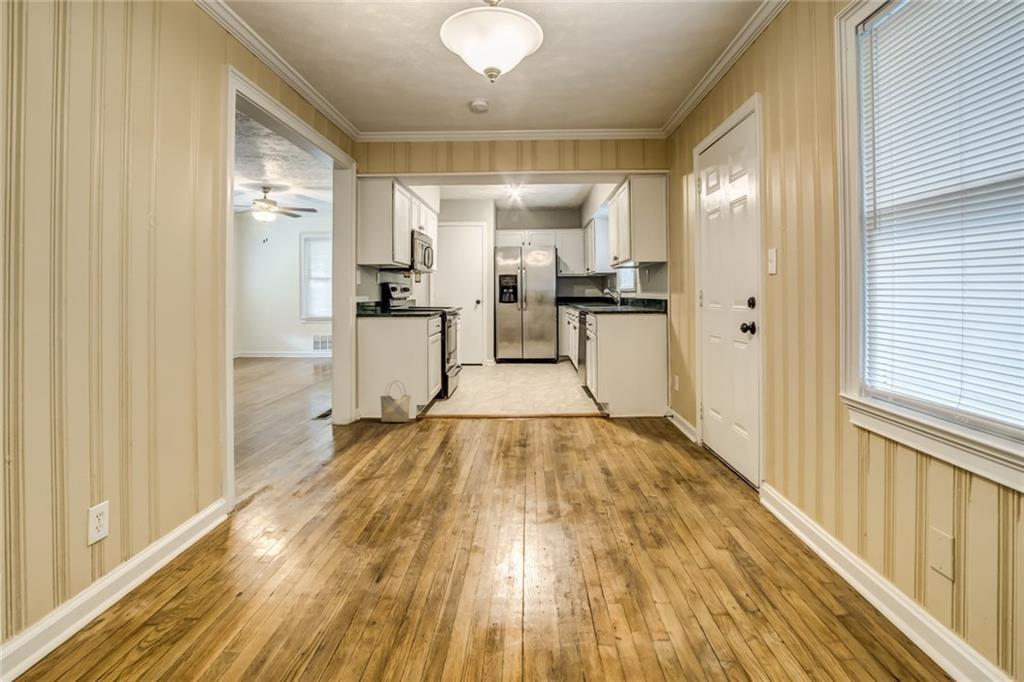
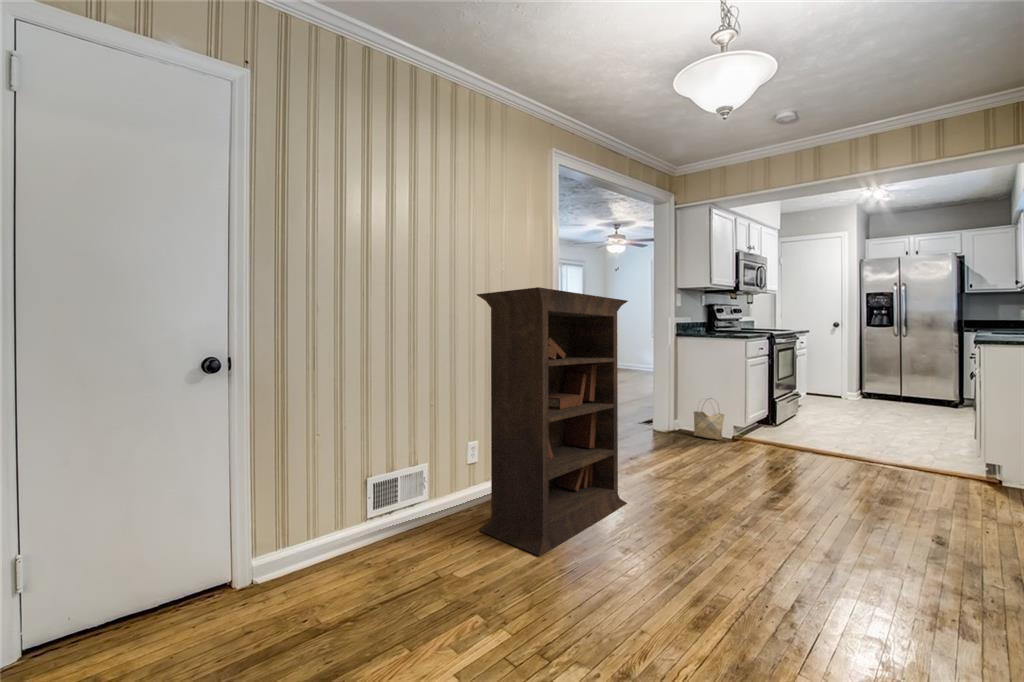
bookcase: none [100,268,346,652] -> present [476,287,628,556]

